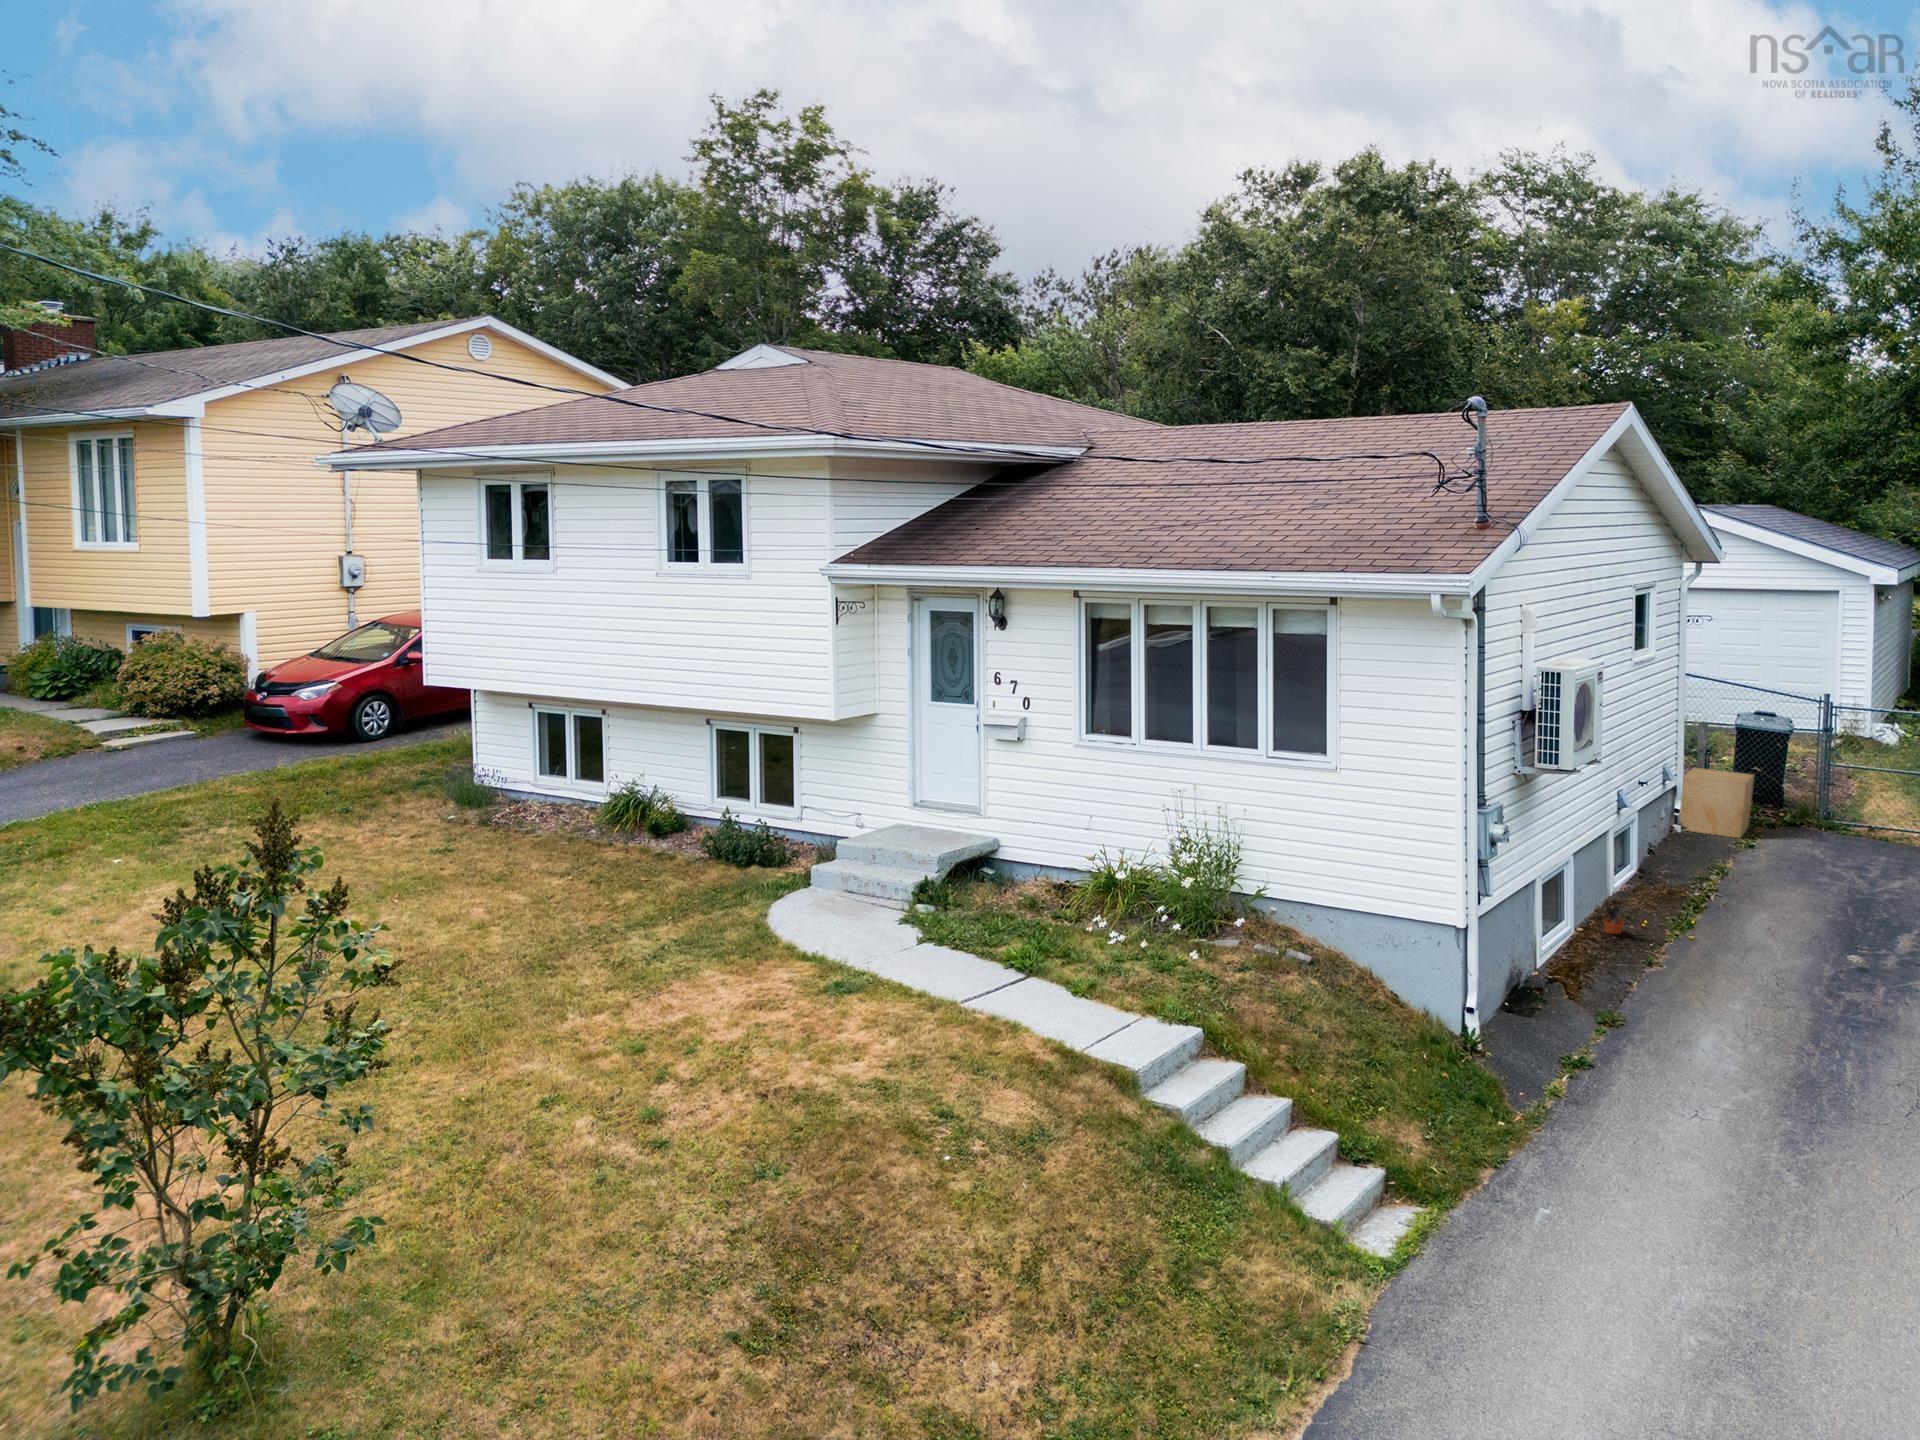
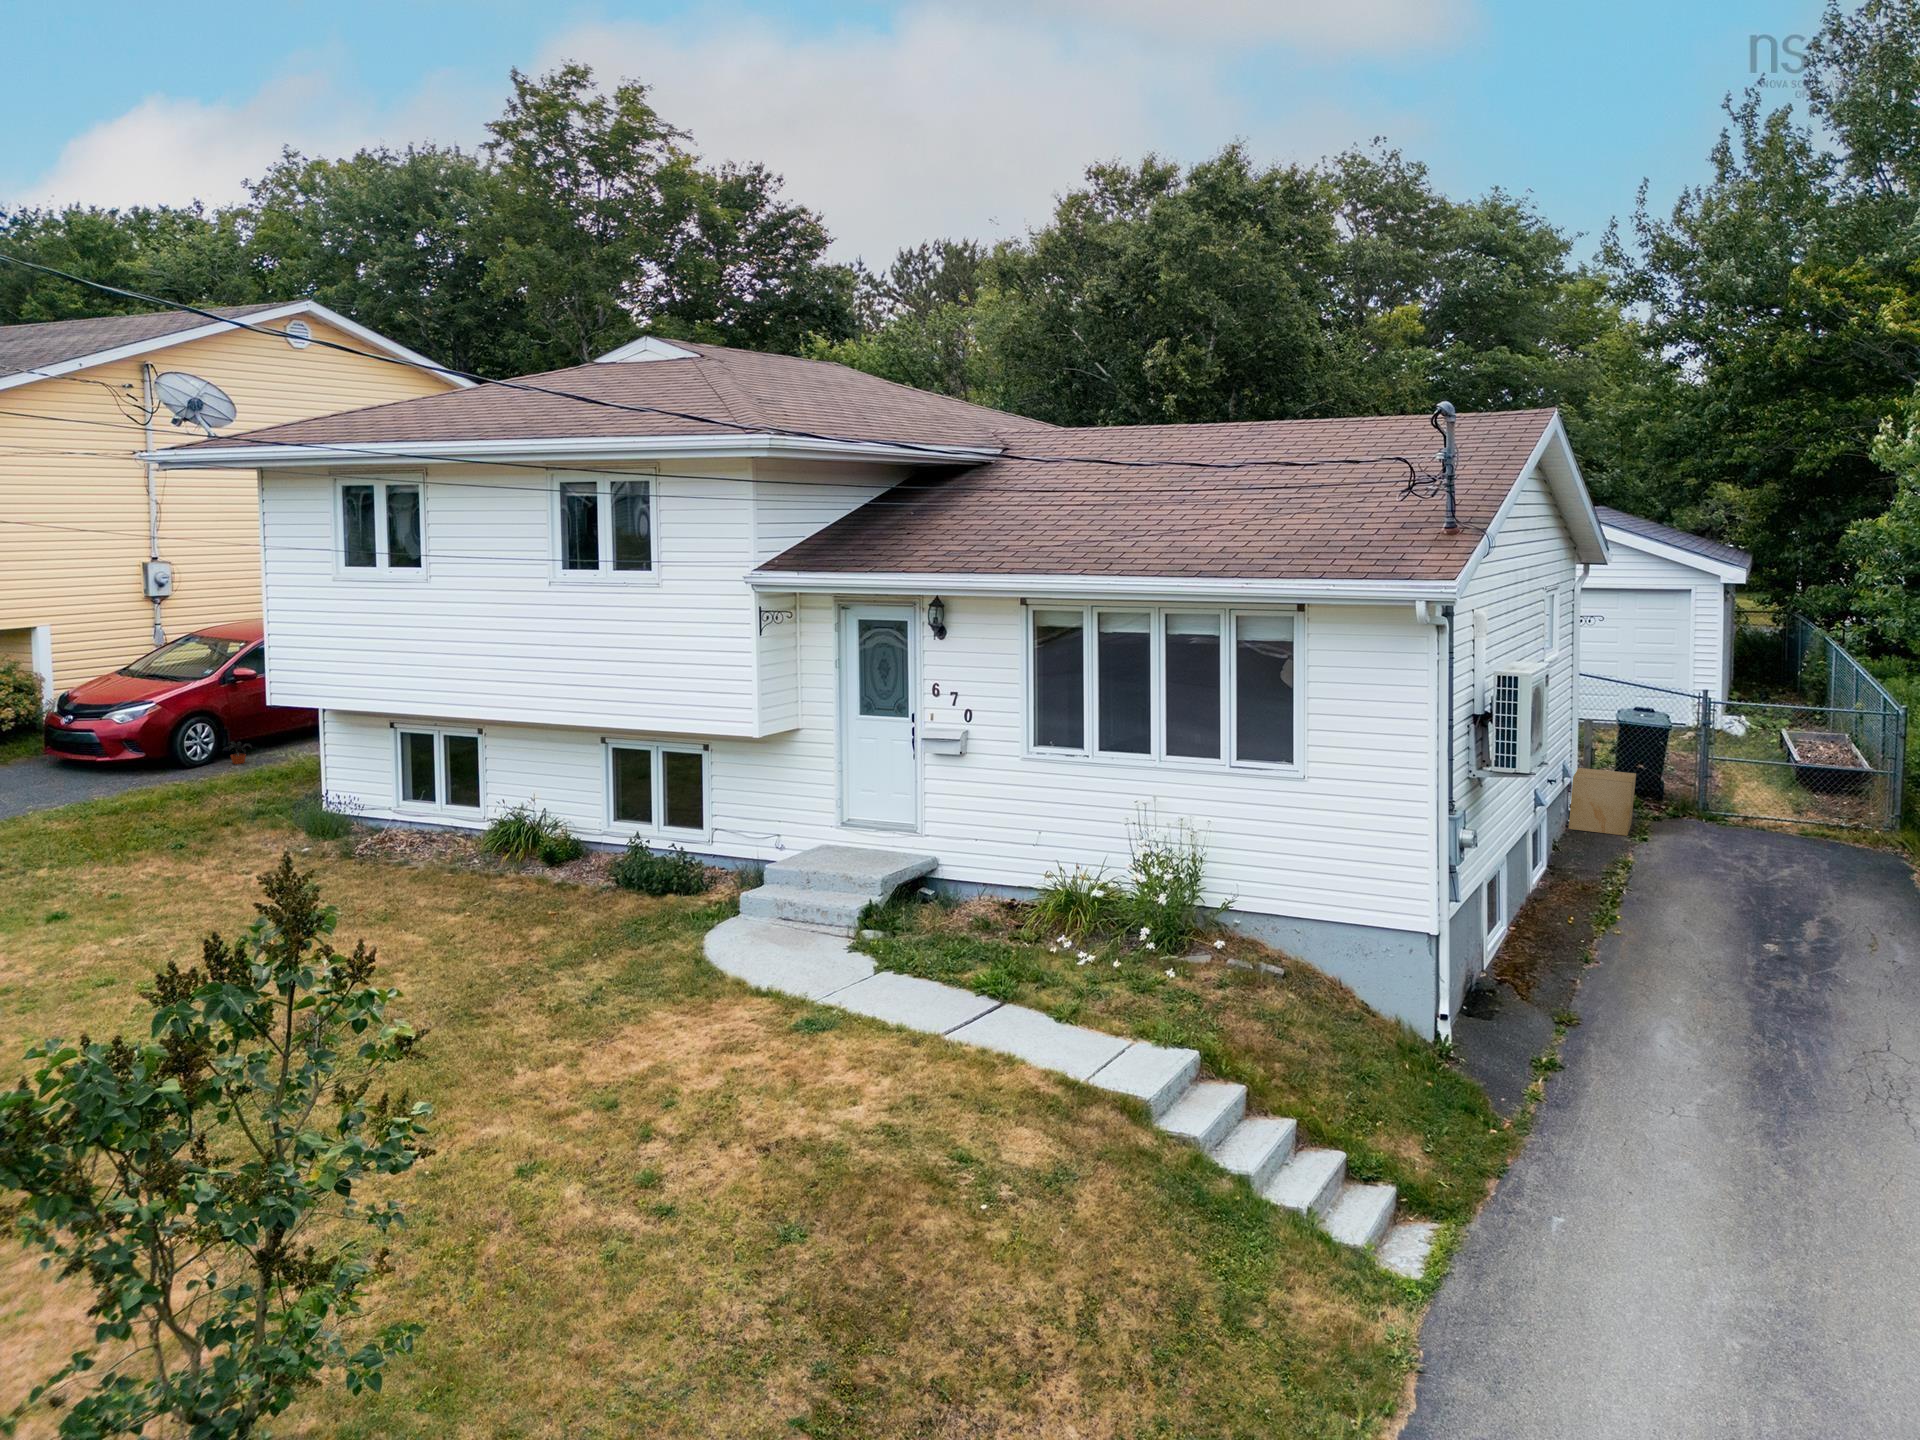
potted plant: present [1600,902,1637,934] -> present [223,741,252,764]

